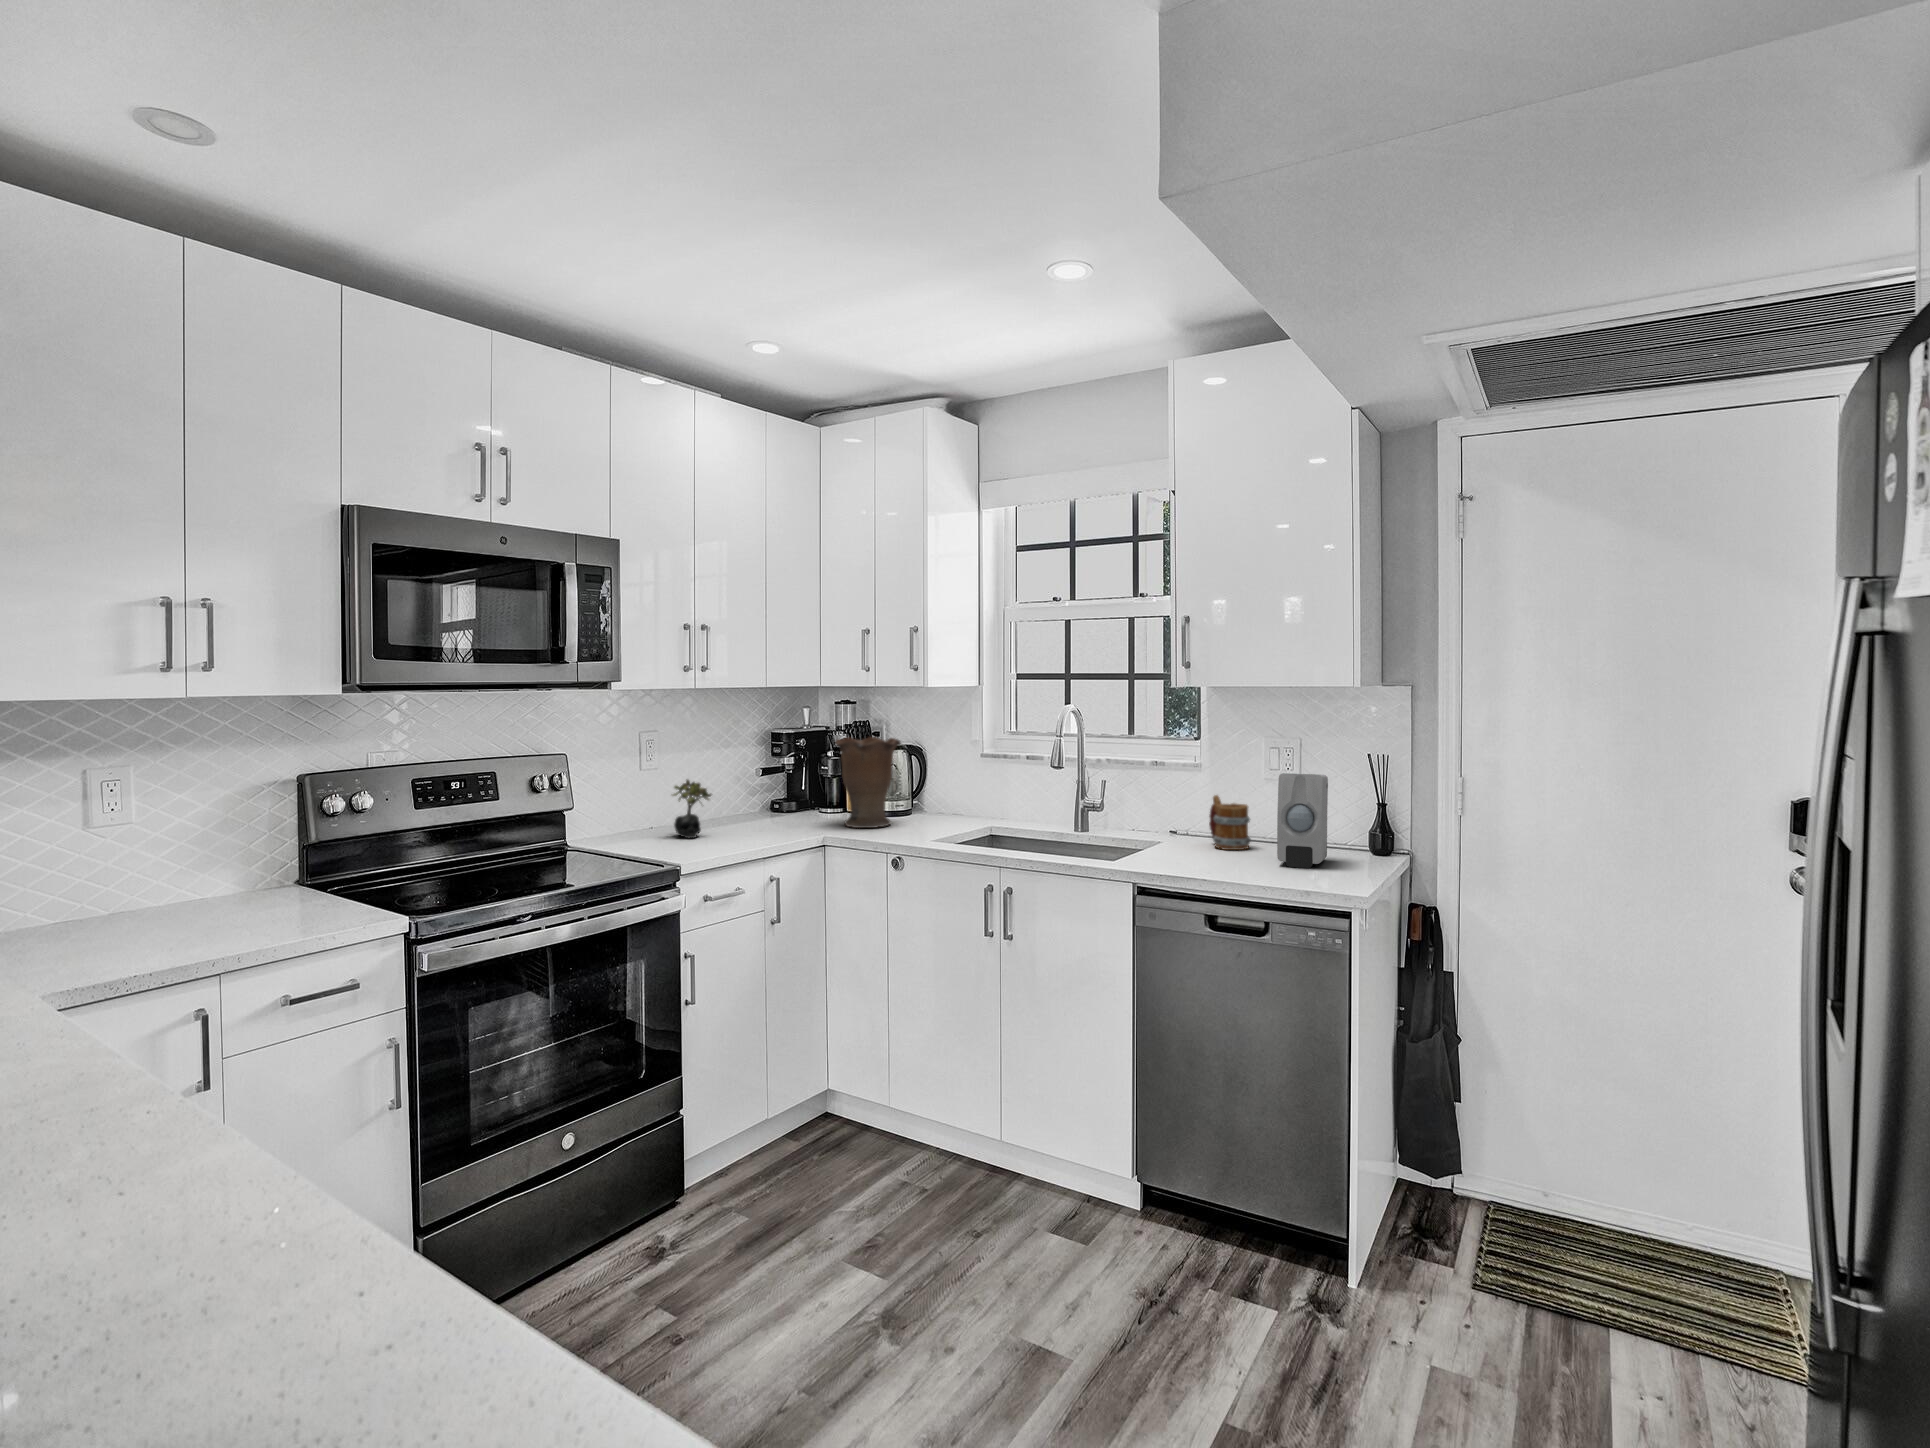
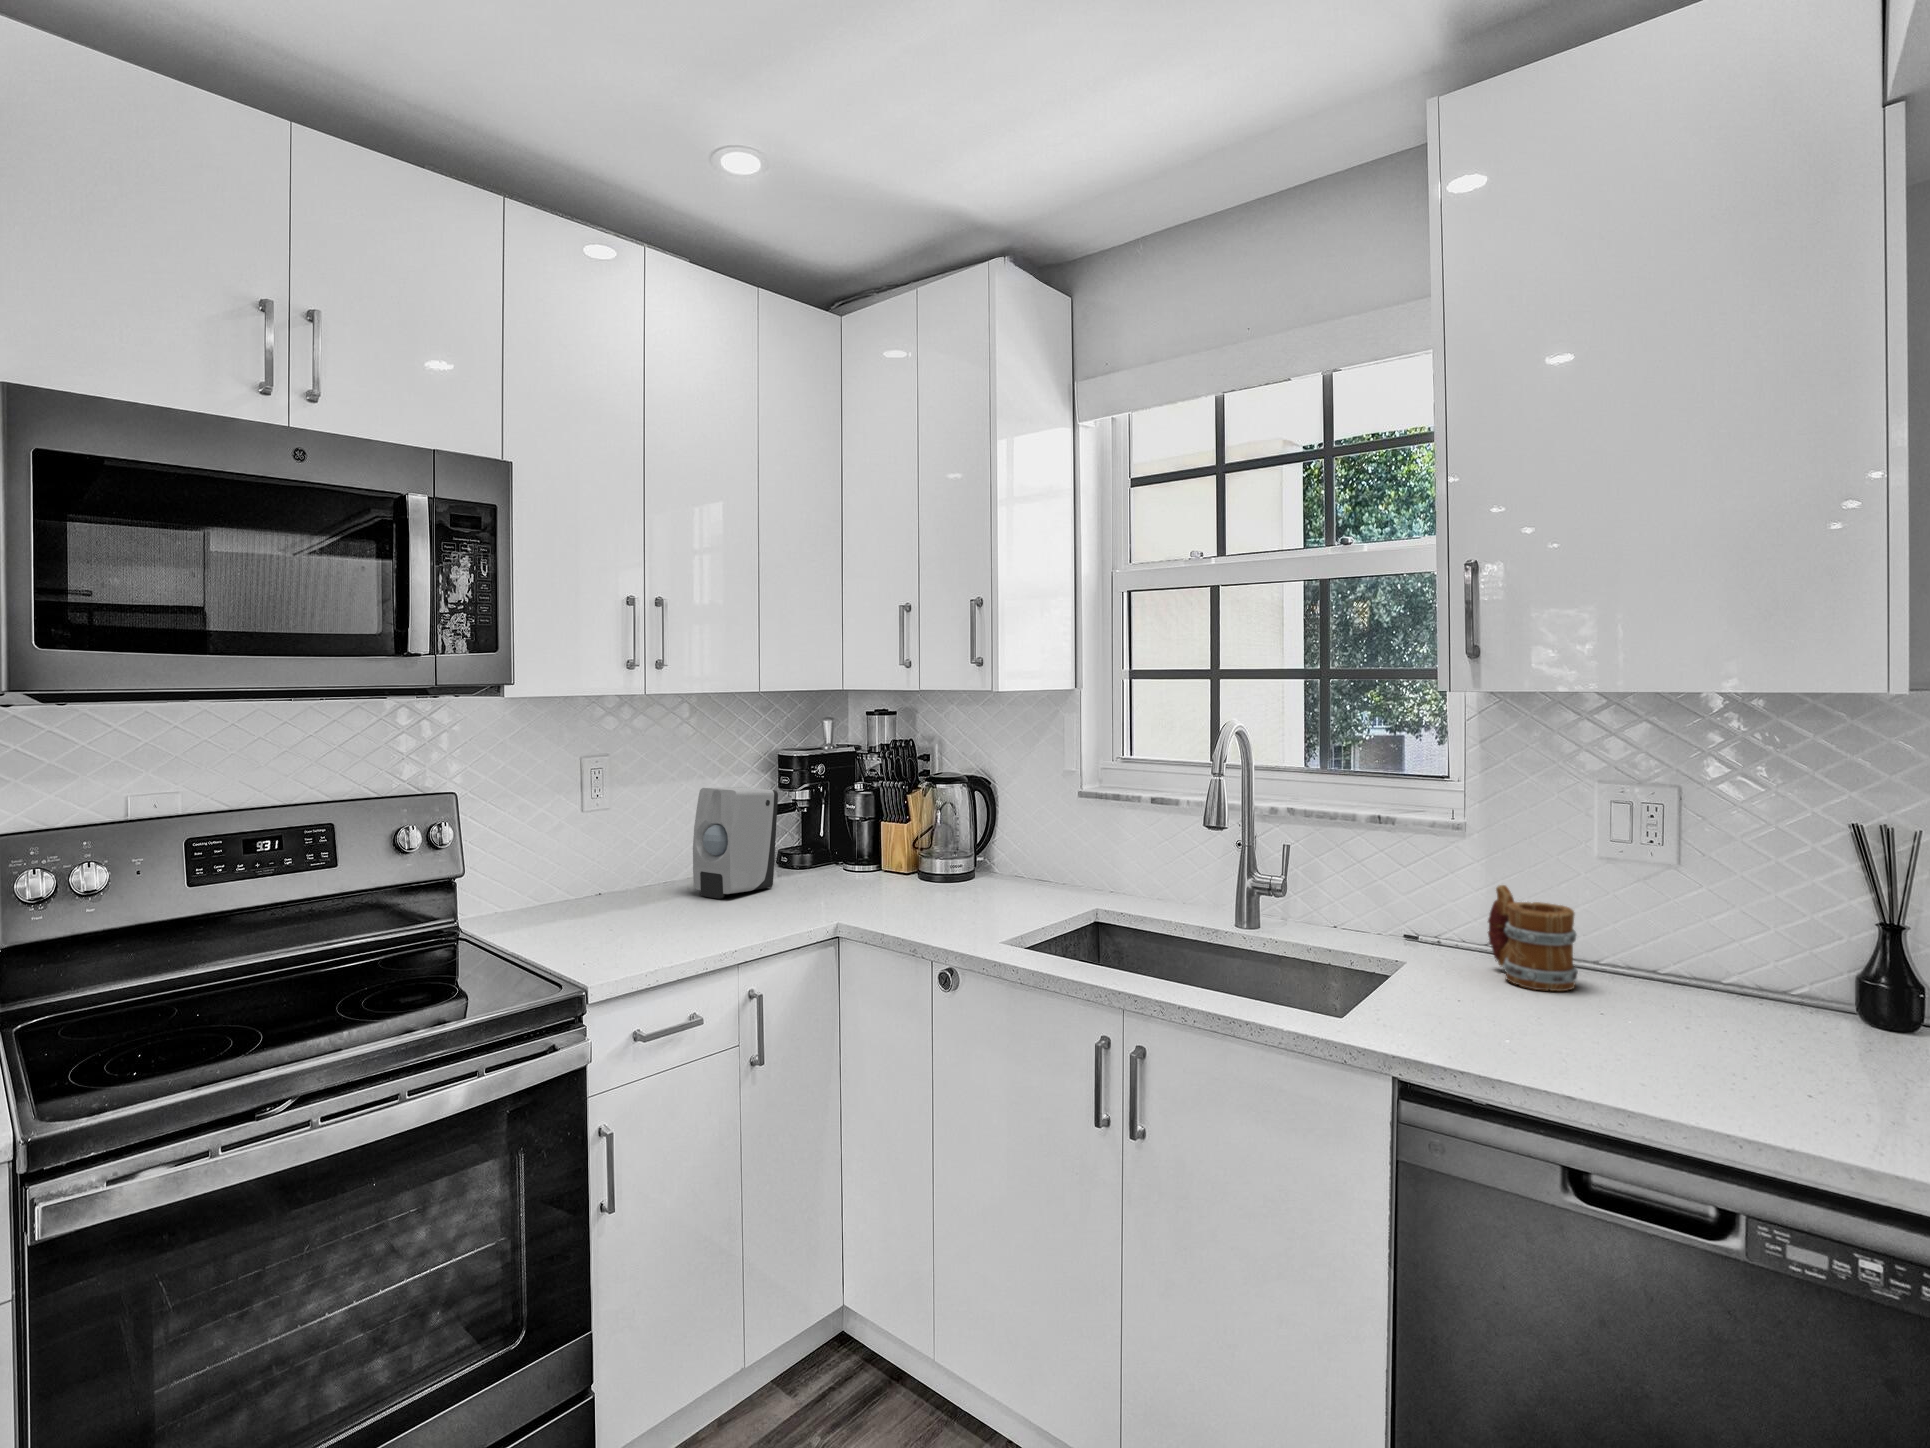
vase: present [835,737,901,828] -> none [861,766,960,907]
soap dispenser: present [1277,773,1328,868] -> present [693,787,778,899]
succulent plant: present [673,780,711,839] -> none [613,829,674,921]

